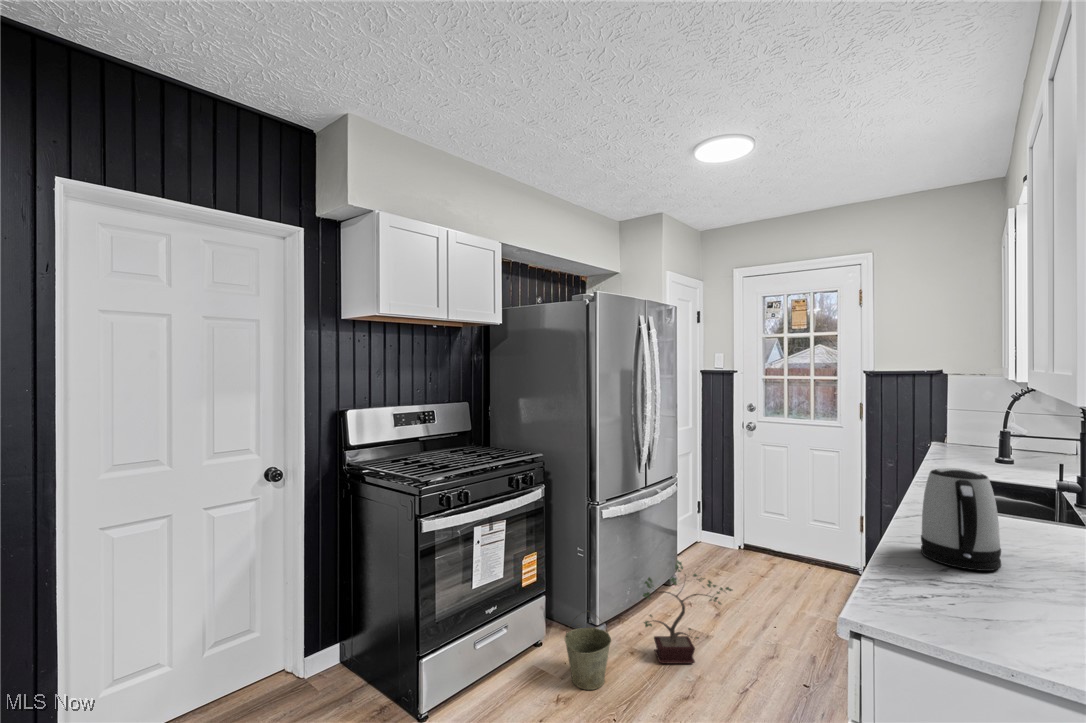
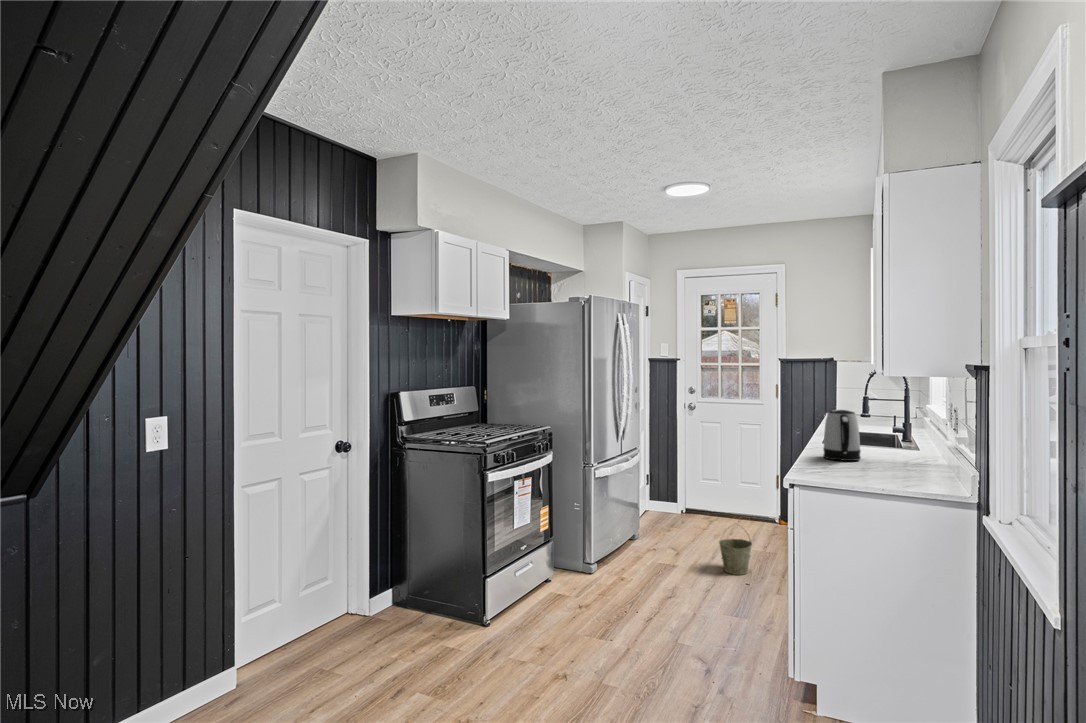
potted plant: present [643,560,732,664] -> none [633,503,699,581]
bucket: present [565,617,611,690] -> present [719,531,752,575]

